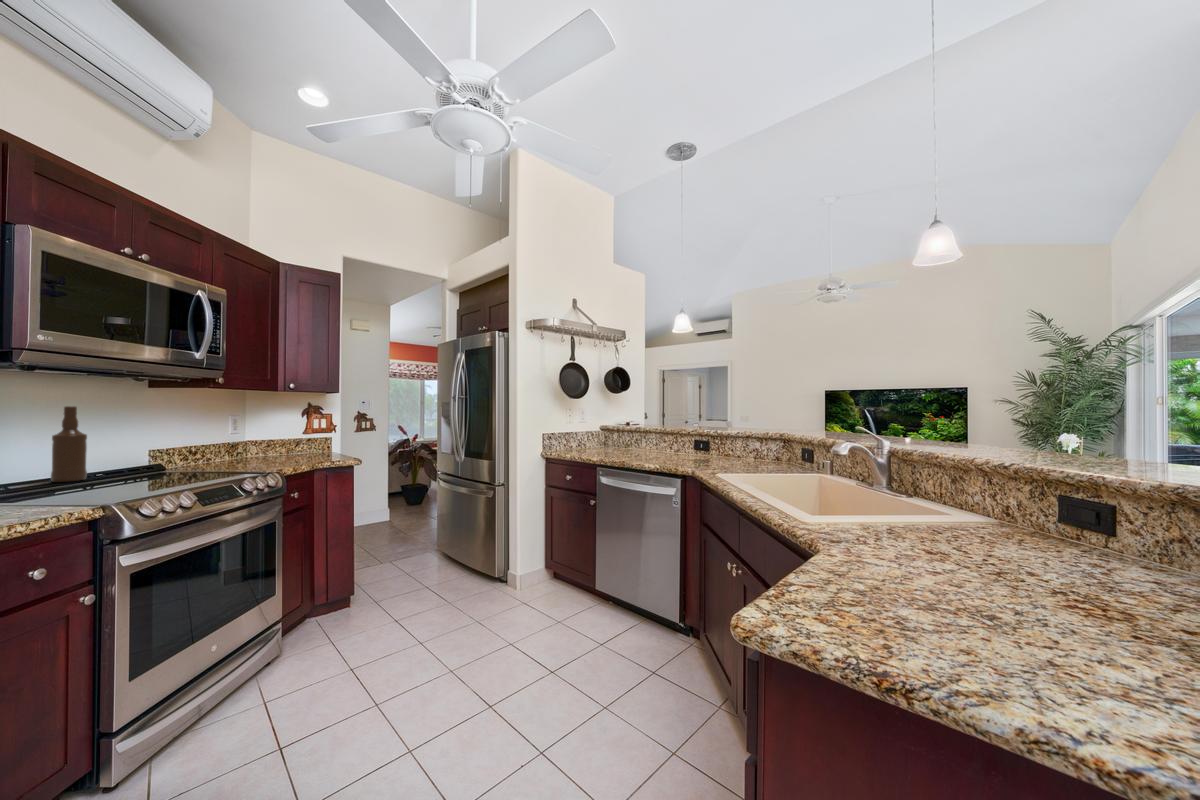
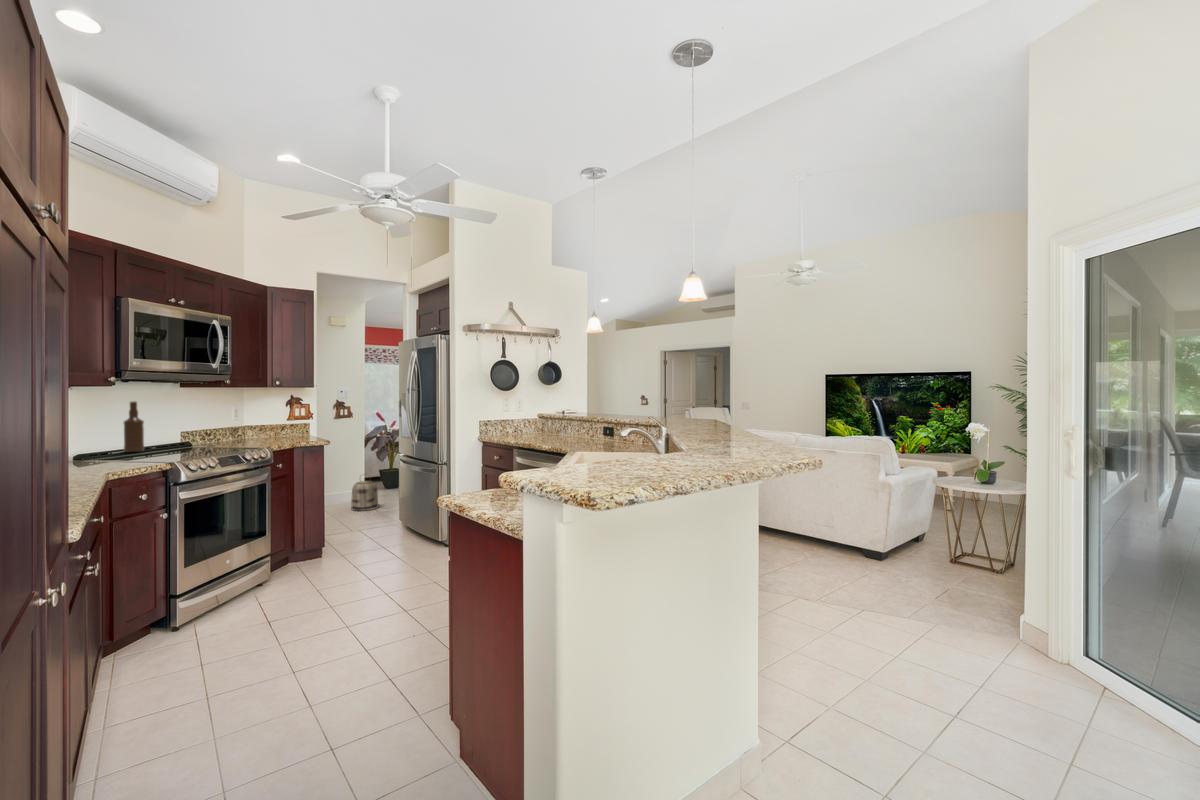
basket: none [374,493,405,535] -> present [351,481,378,511]

